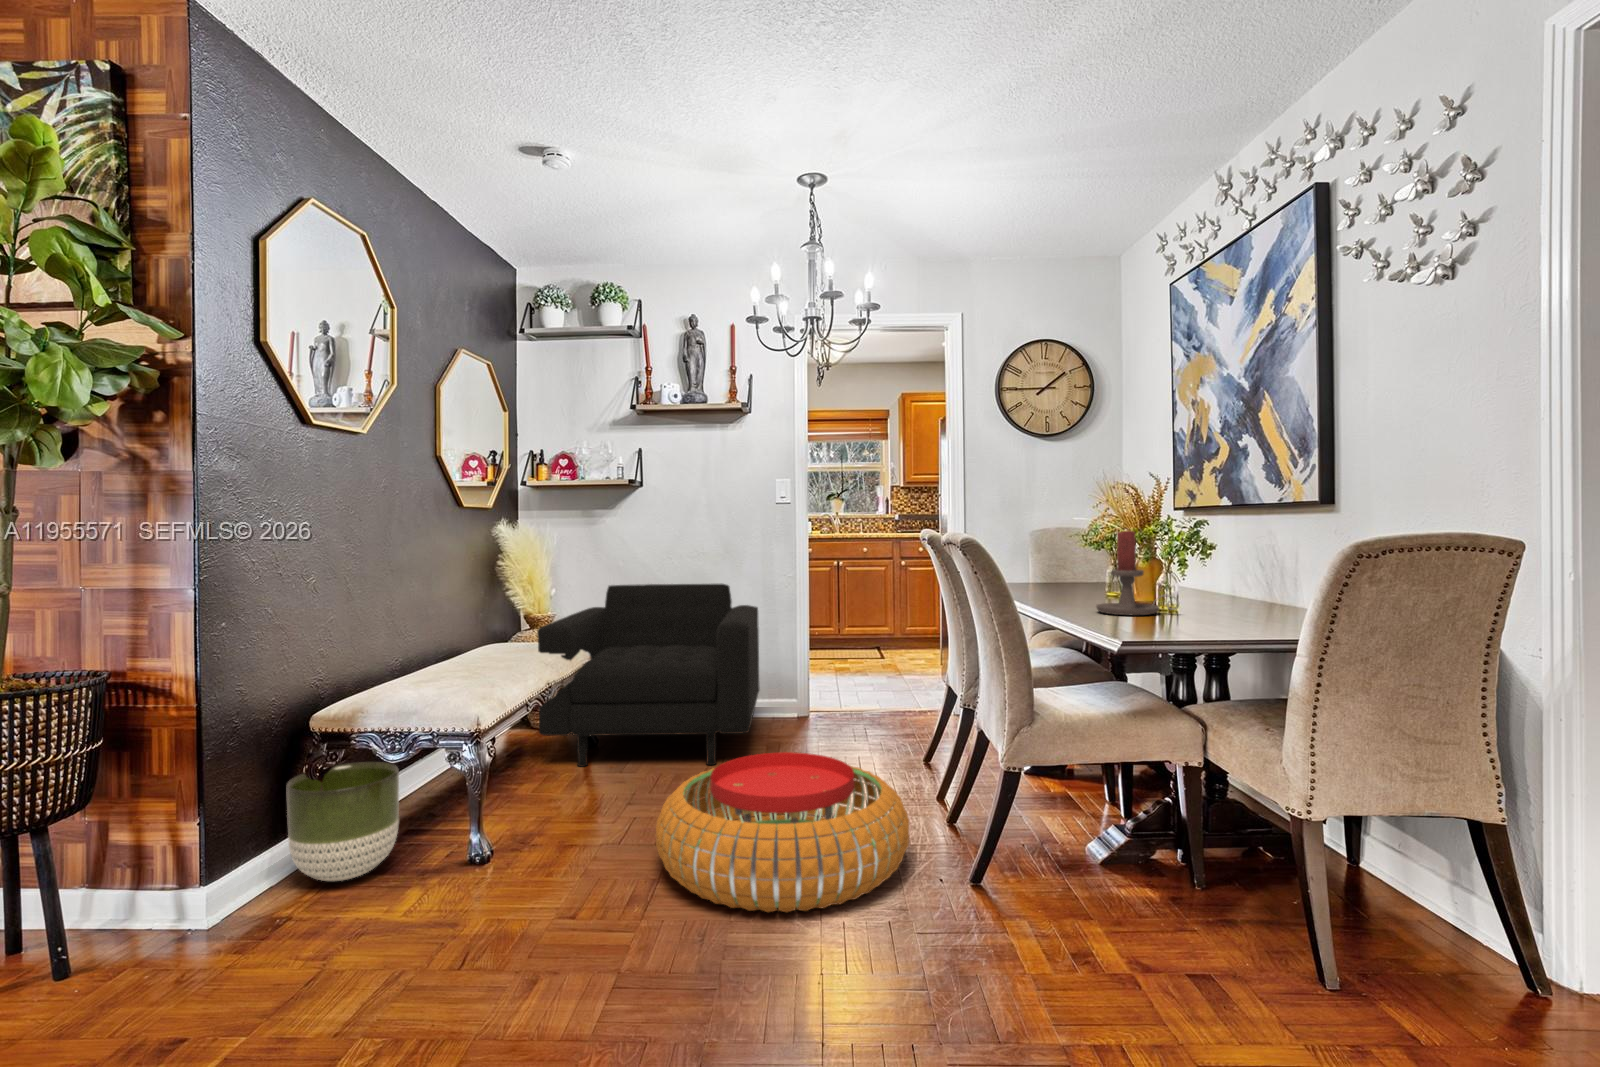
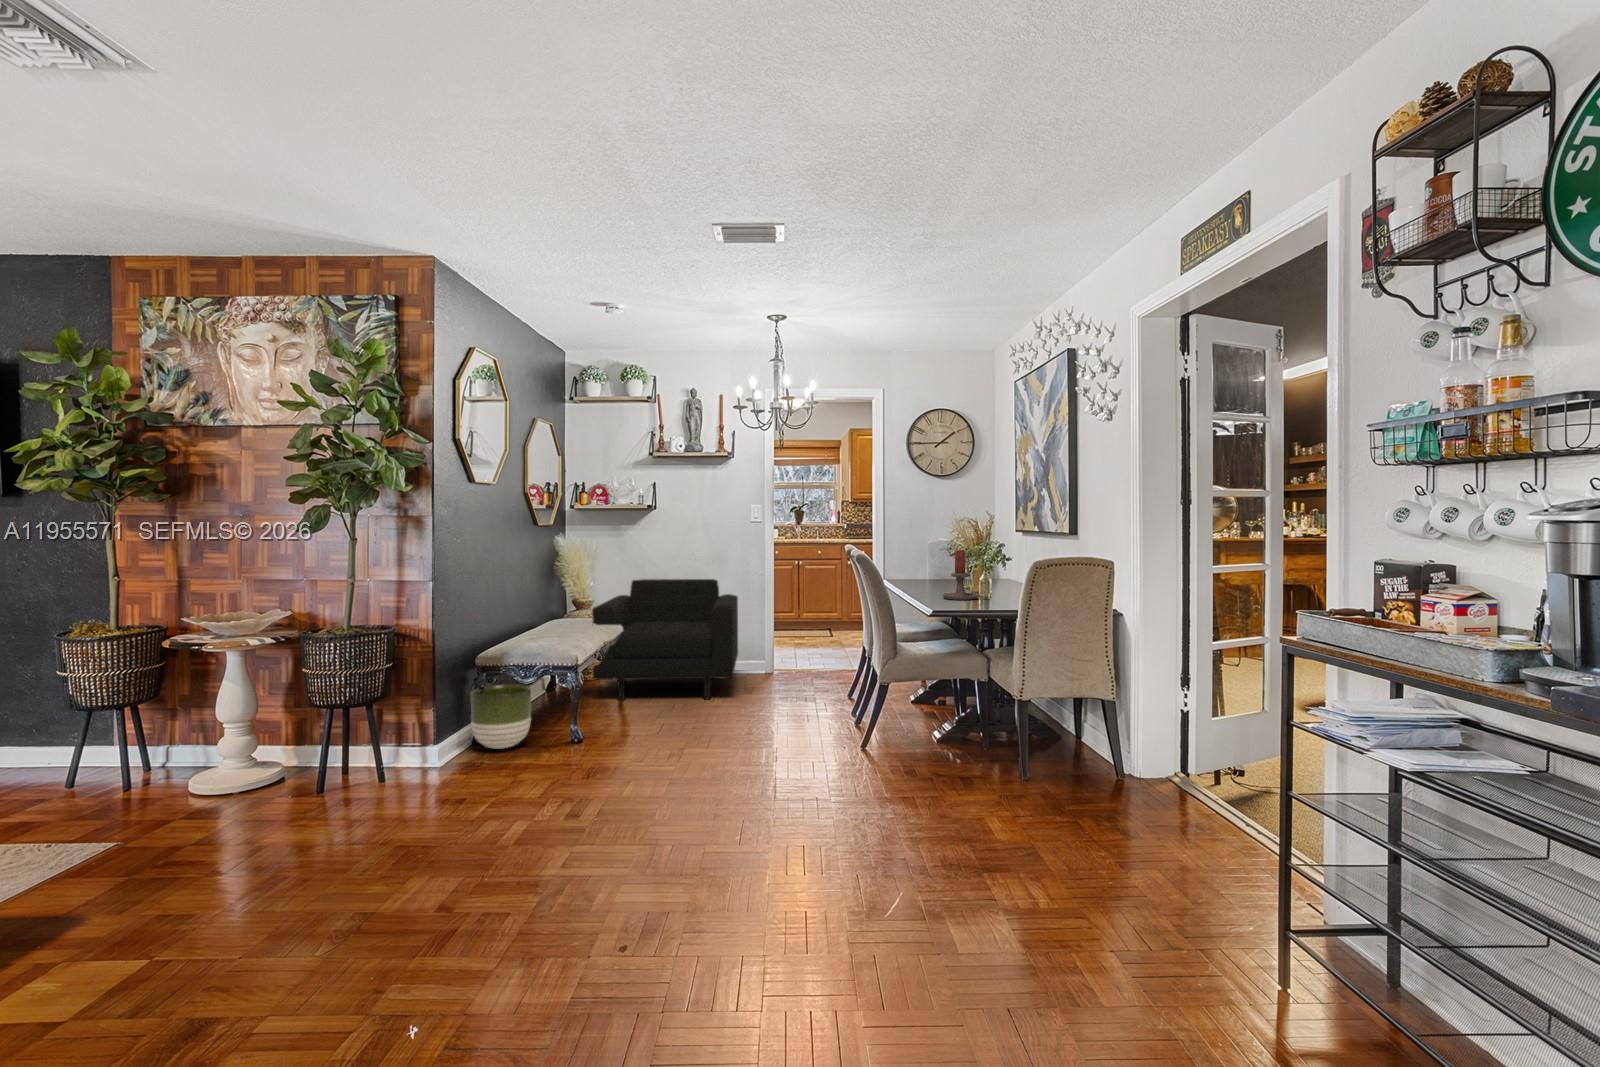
pouf: present [656,752,910,912] -> none [682,681,828,759]

